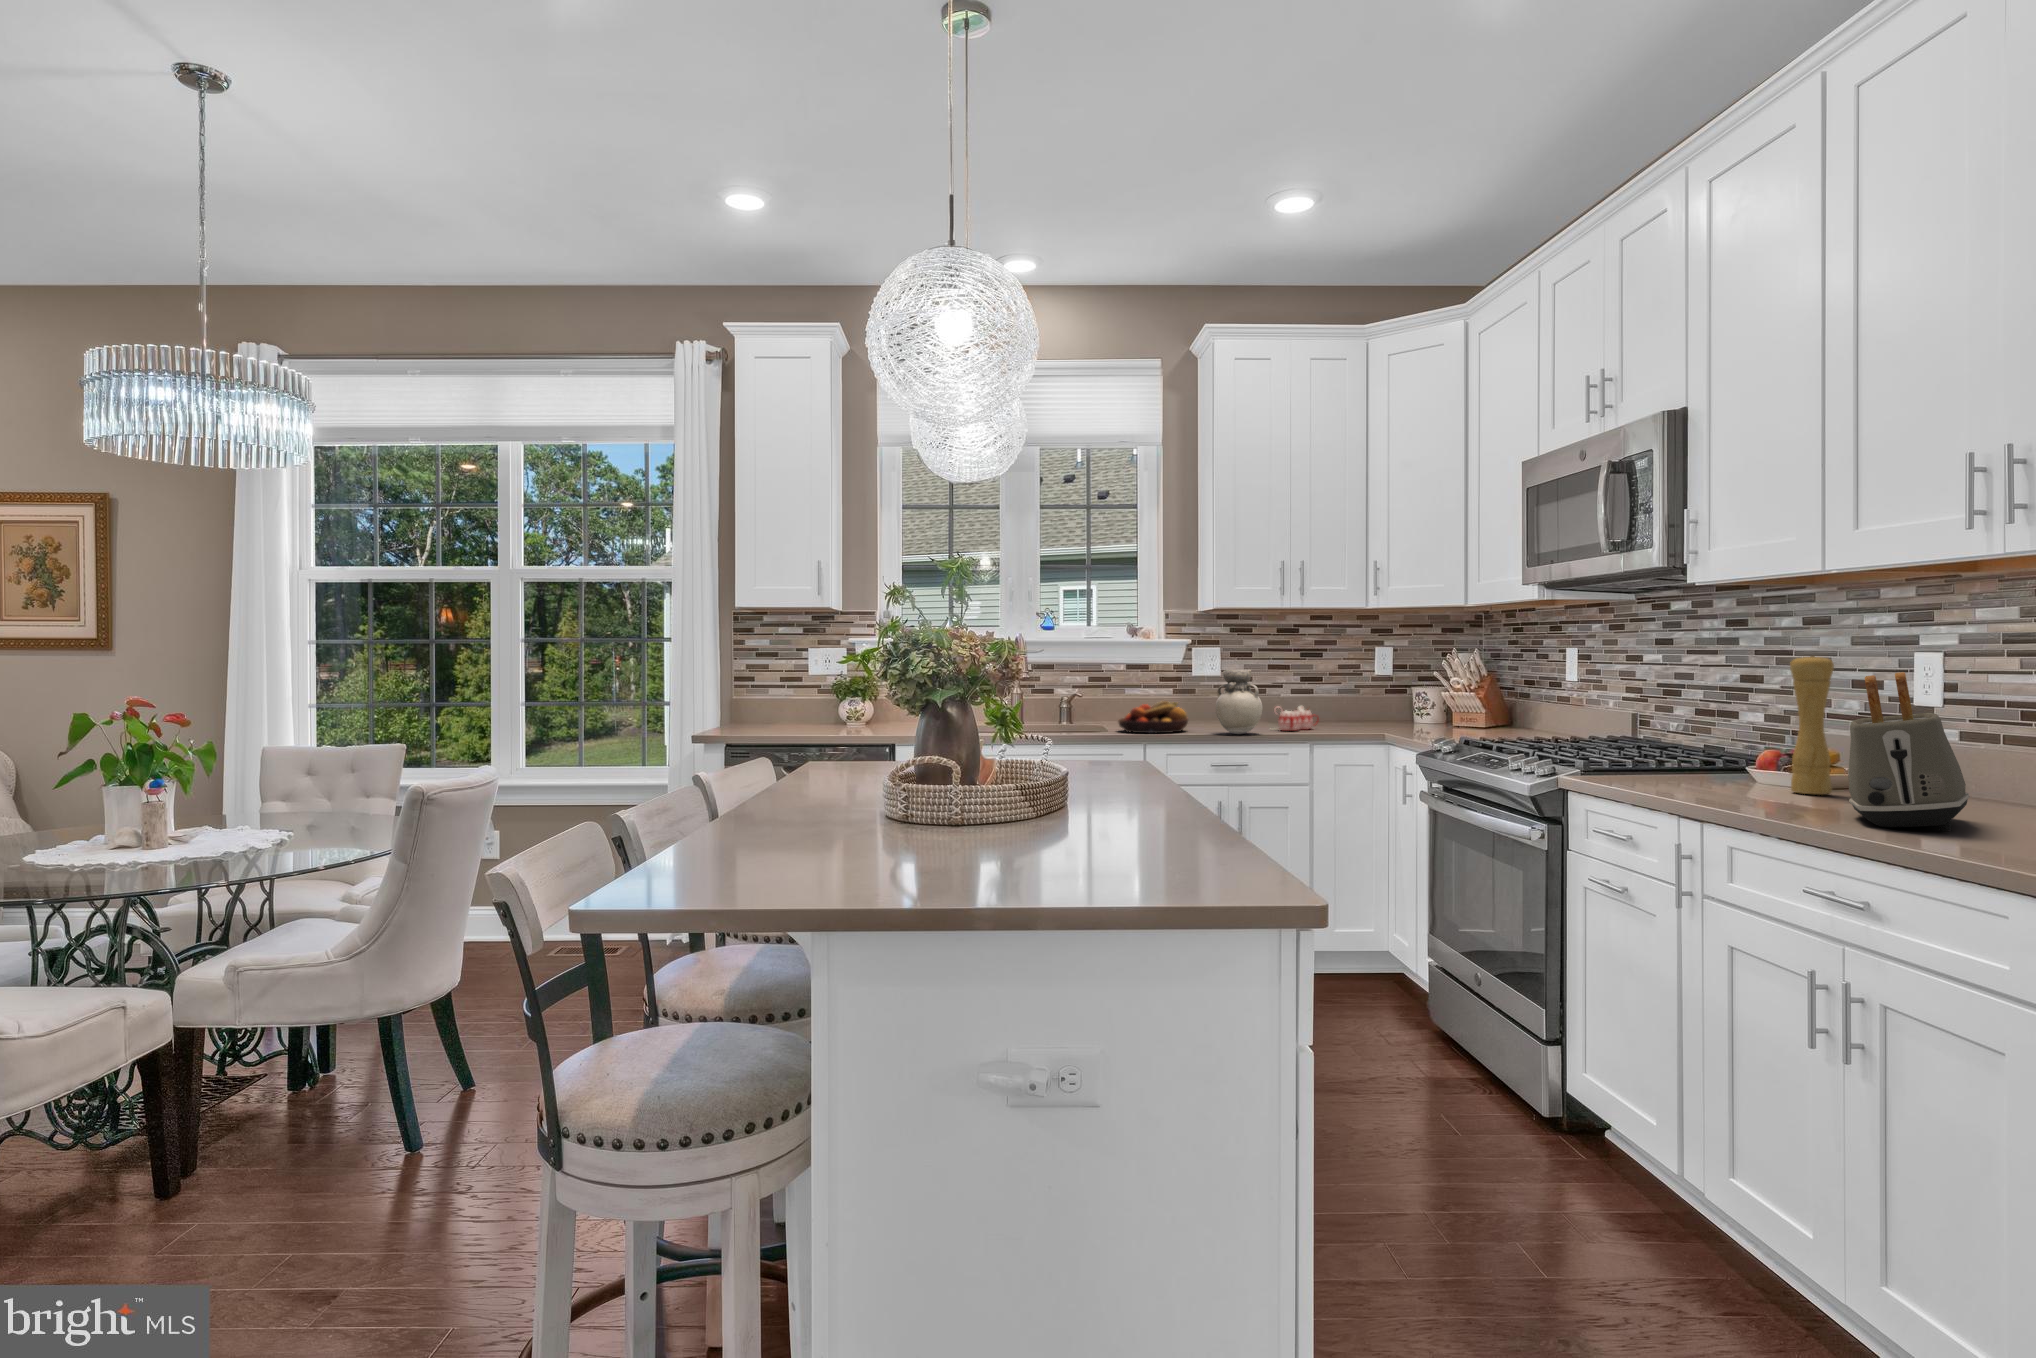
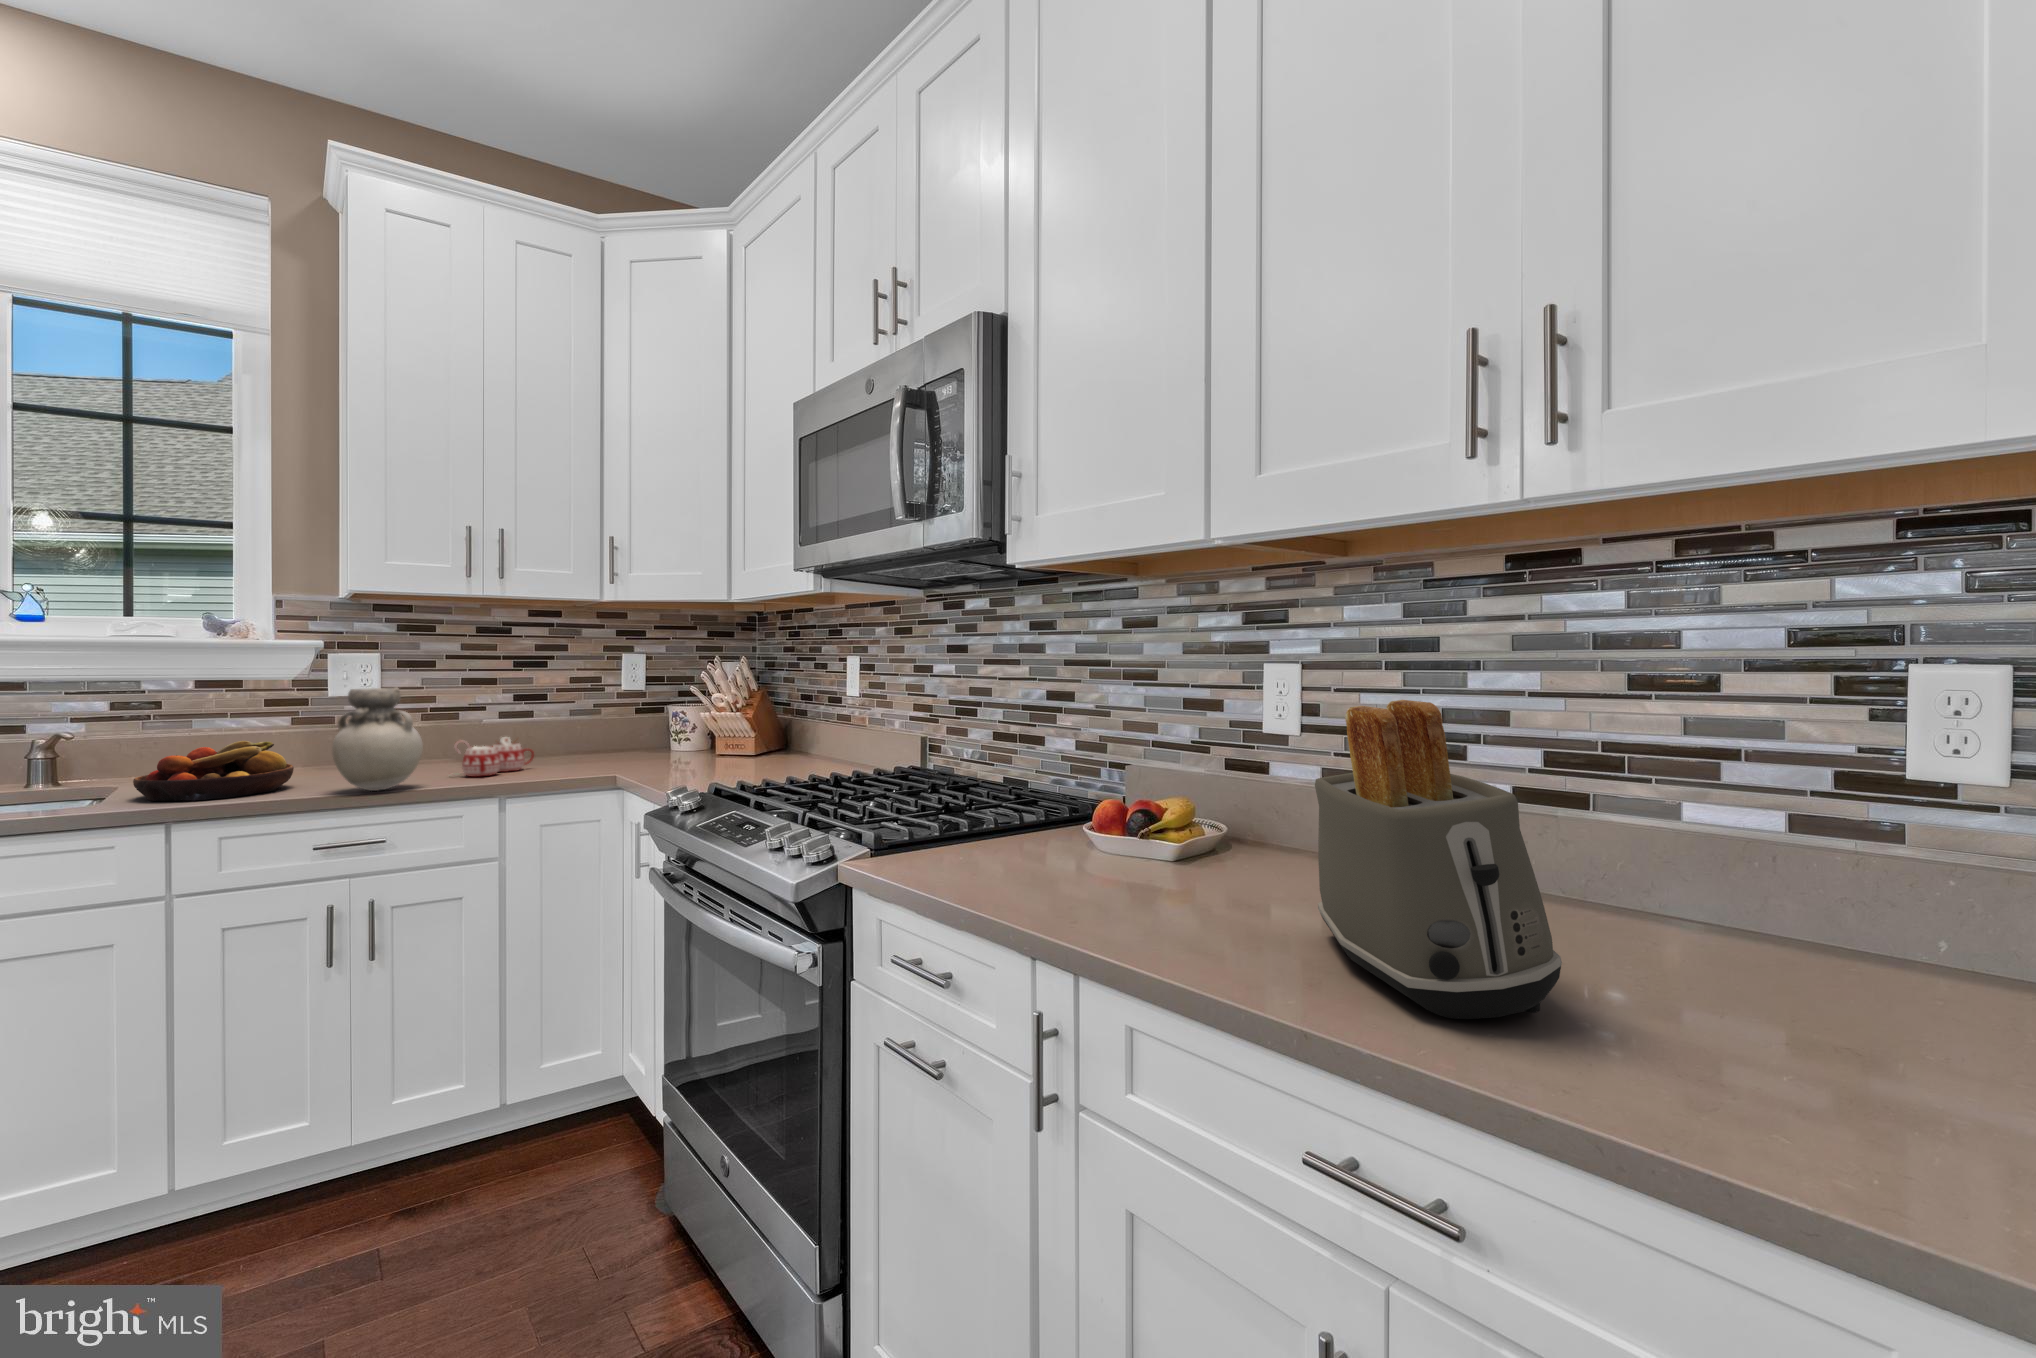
pepper mill: present [1790,655,1834,794] -> none [1168,668,1222,883]

